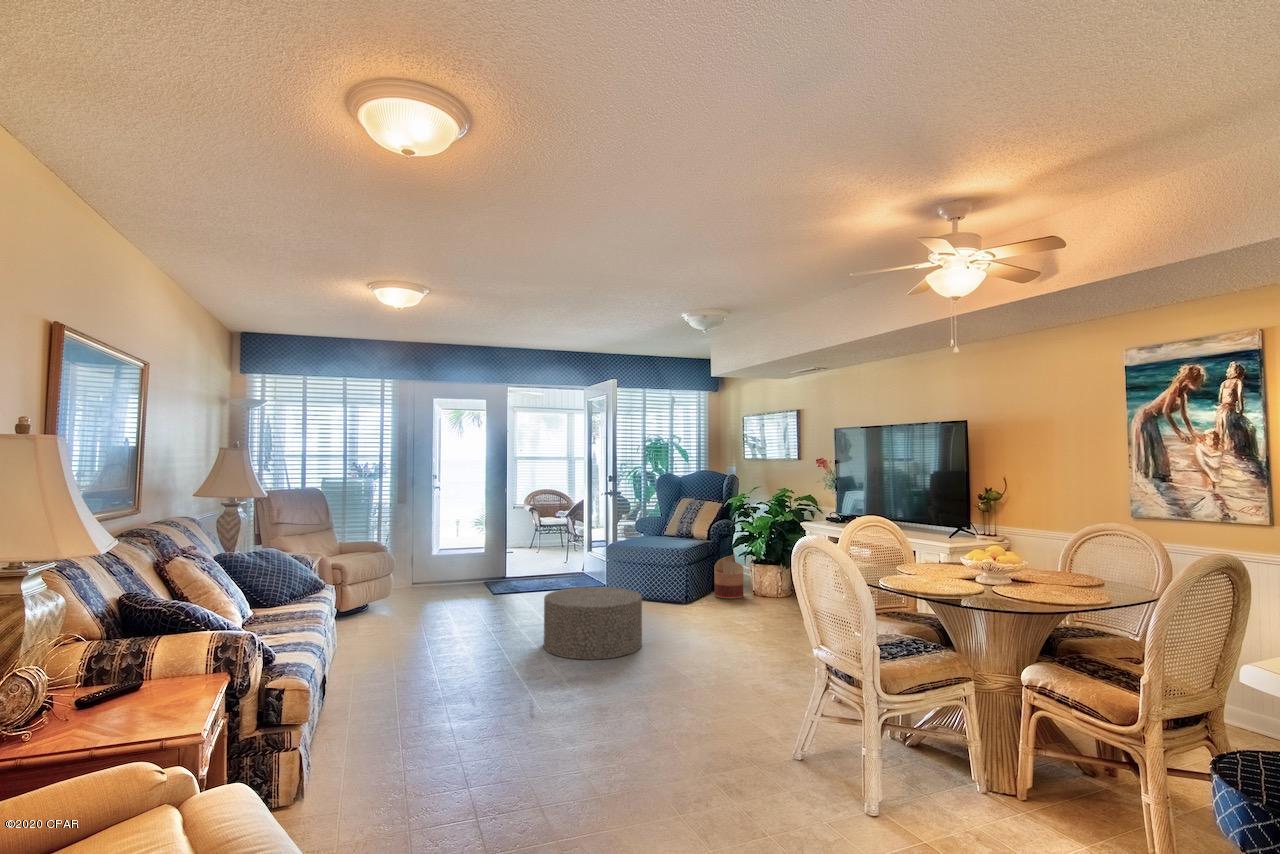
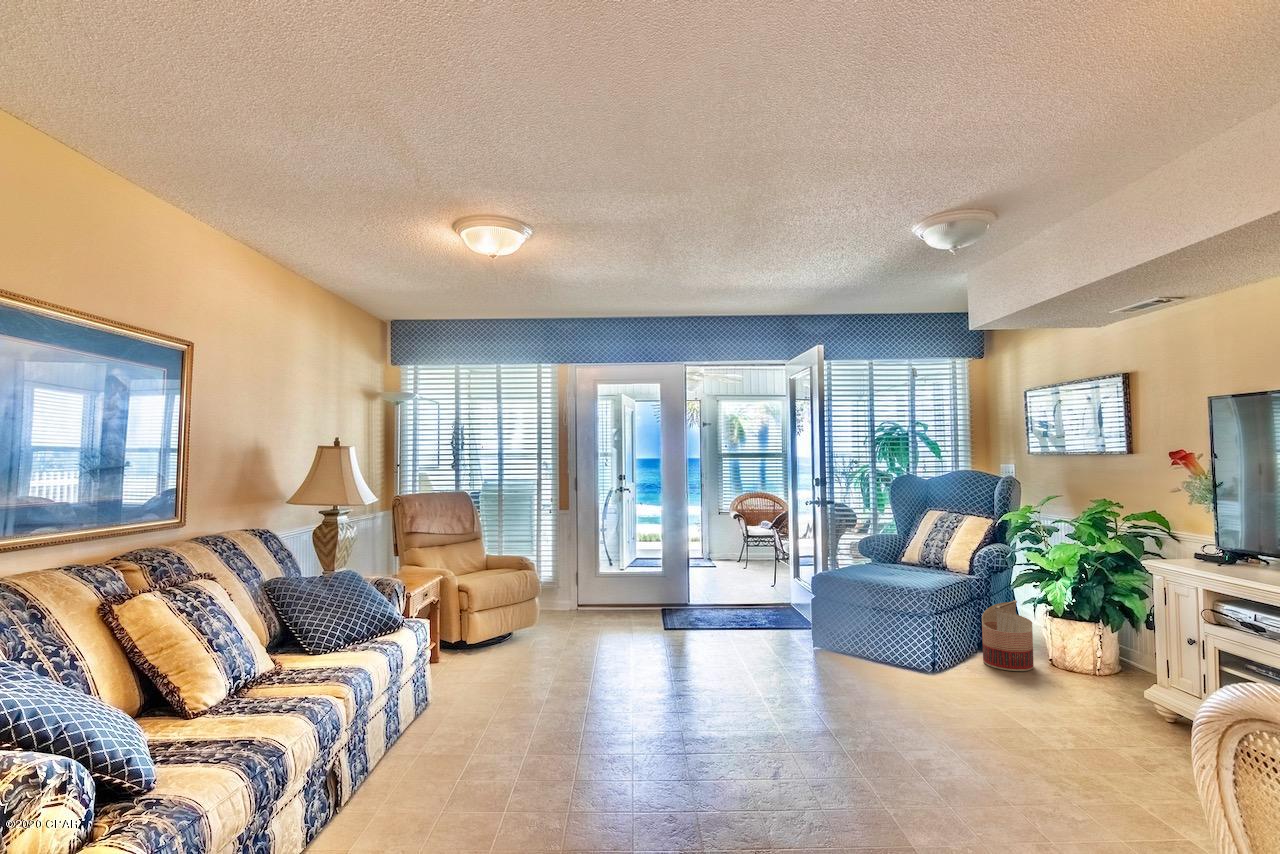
ottoman: present [544,587,642,659] -> none [693,649,851,785]

